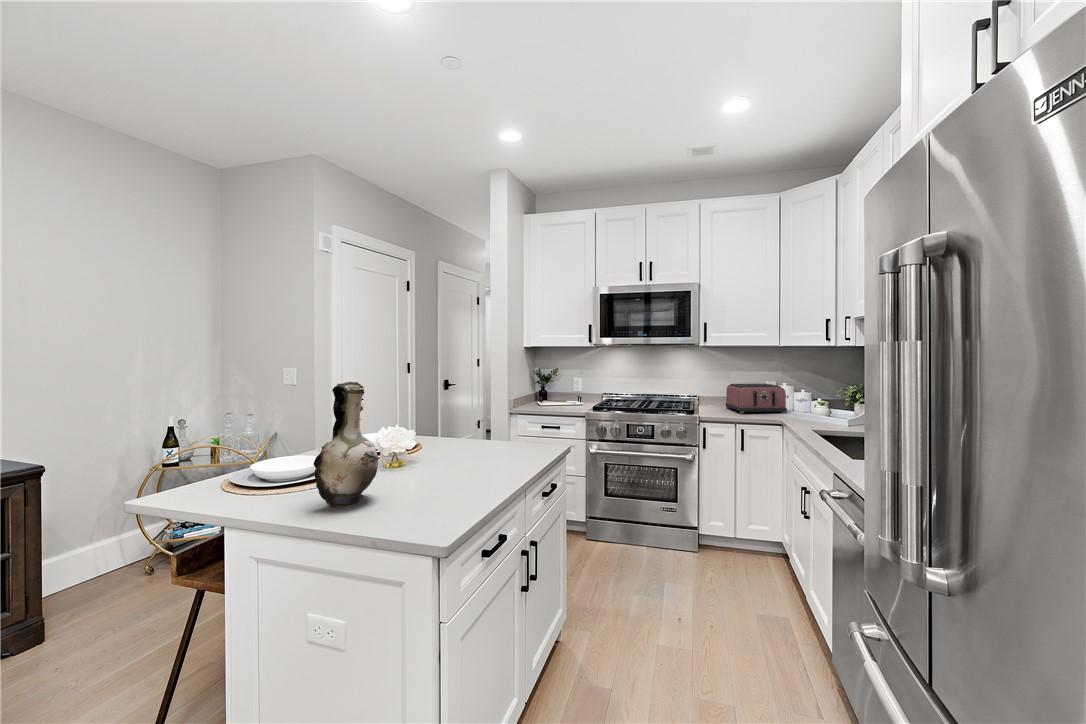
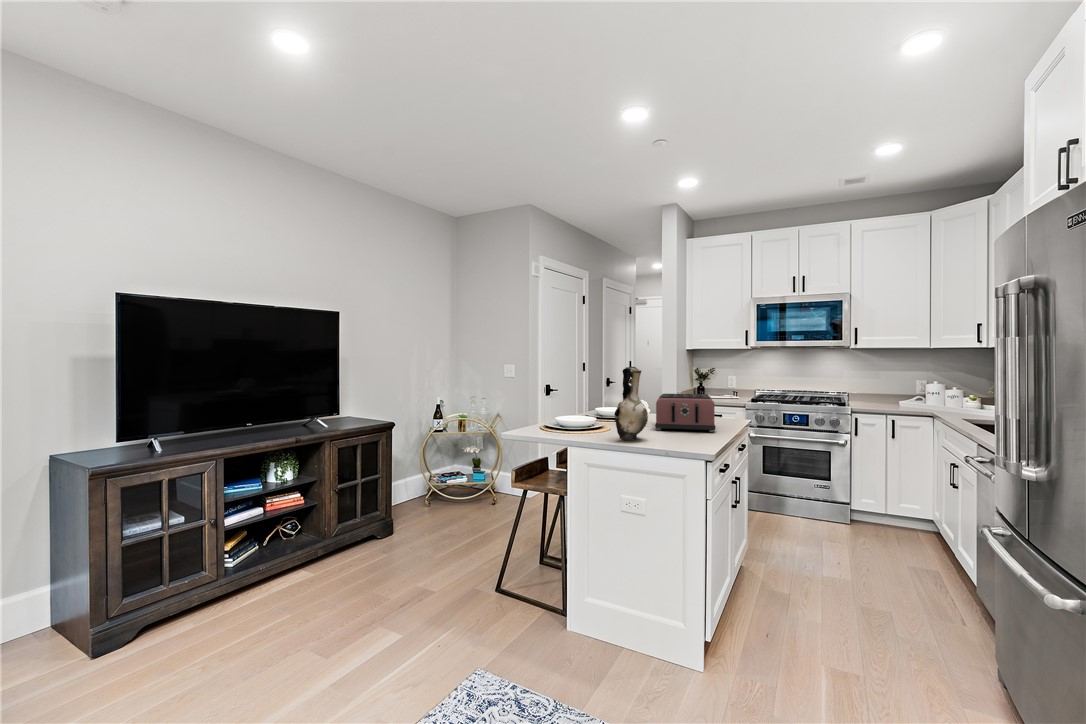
toaster: present [725,384,787,413] -> present [655,394,716,432]

